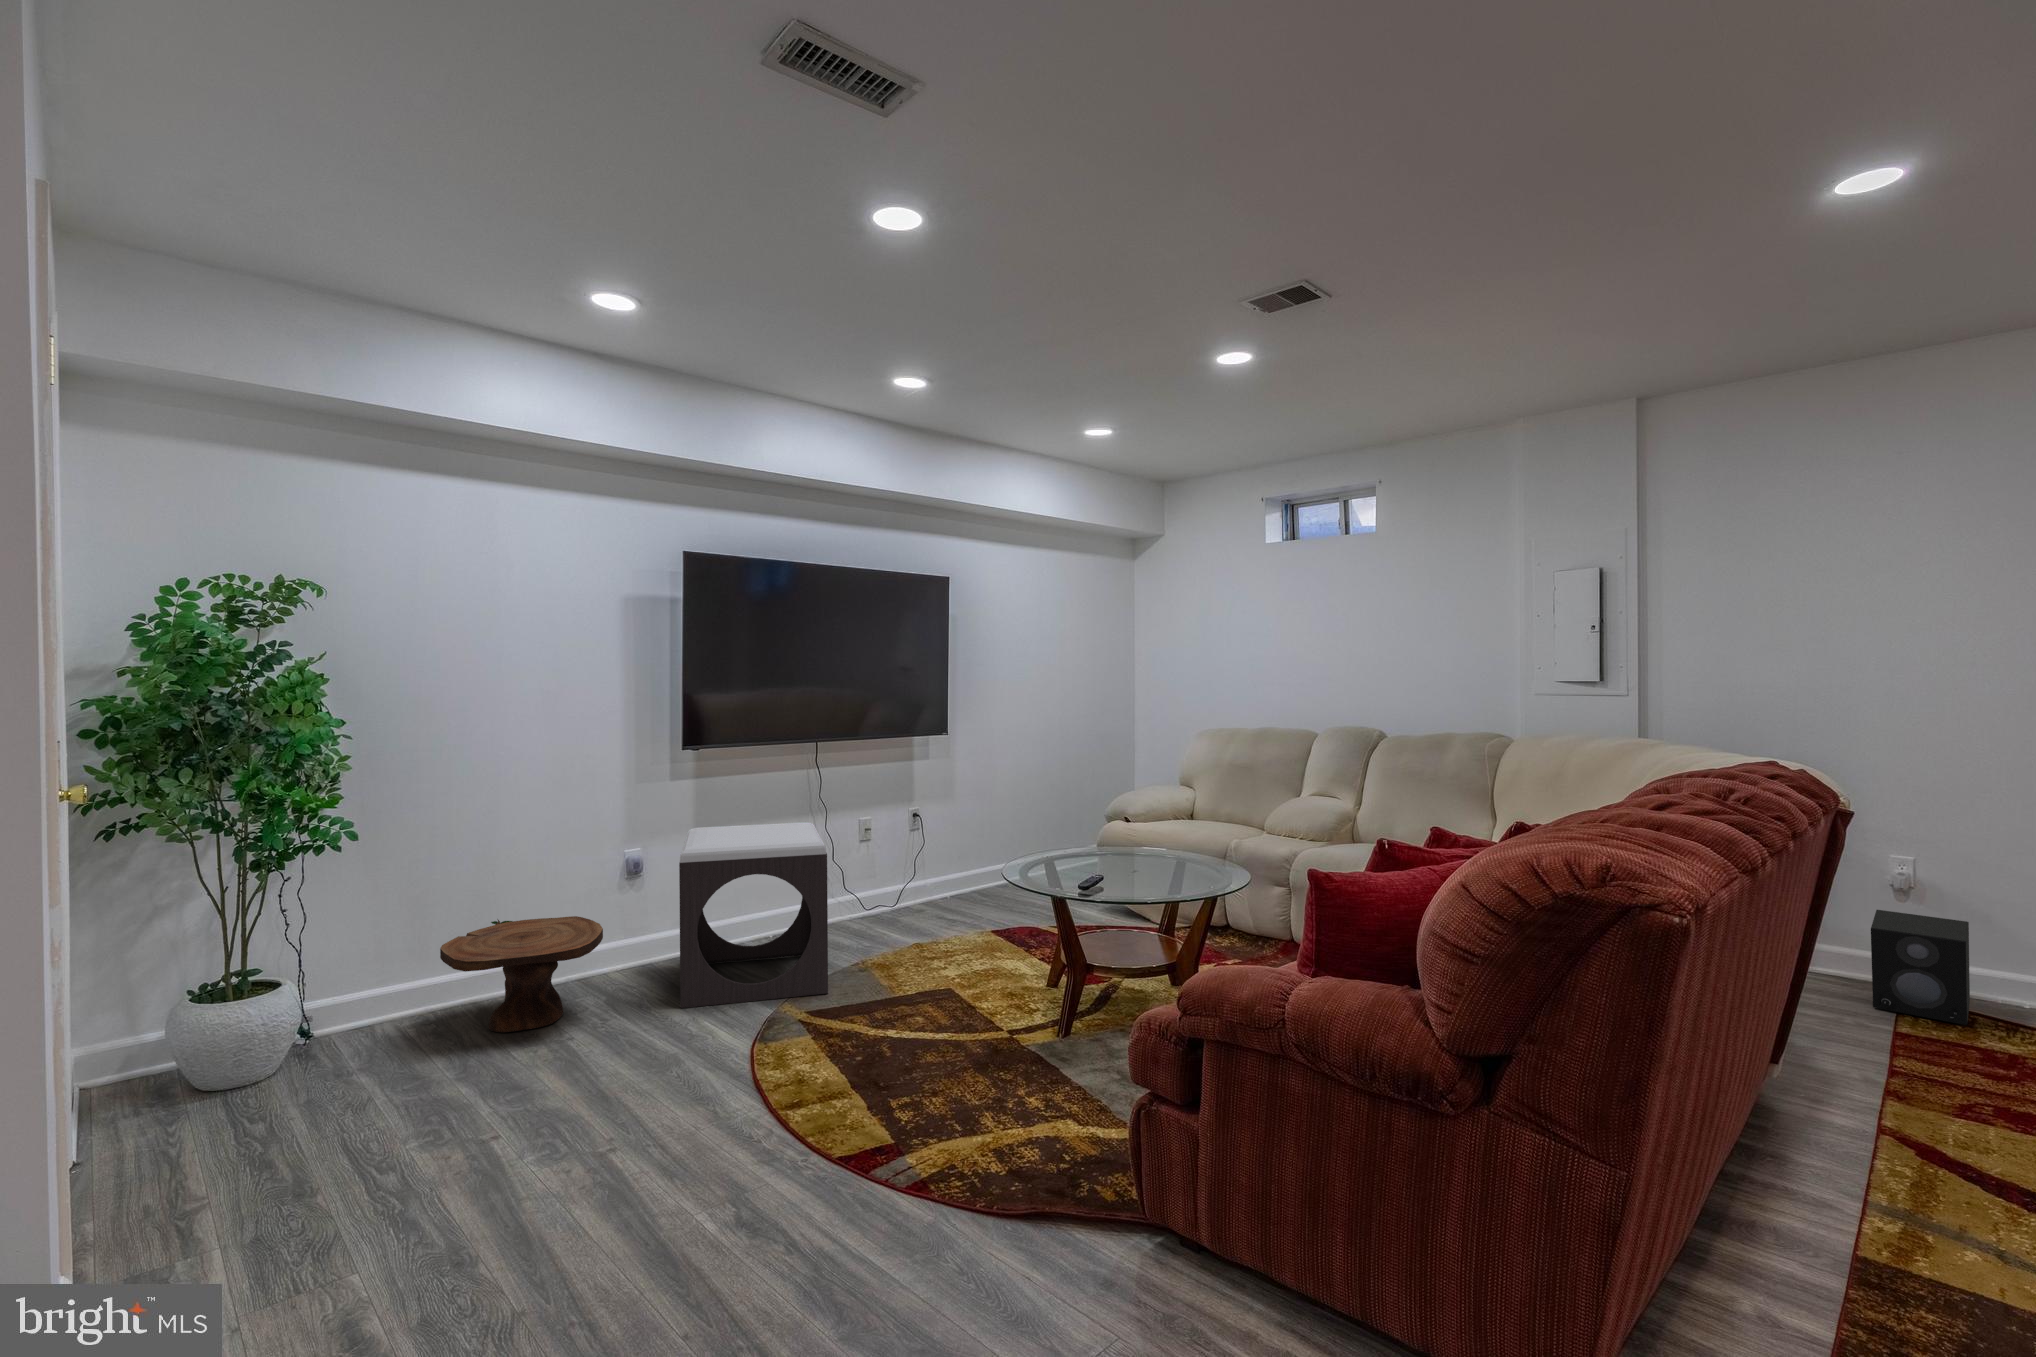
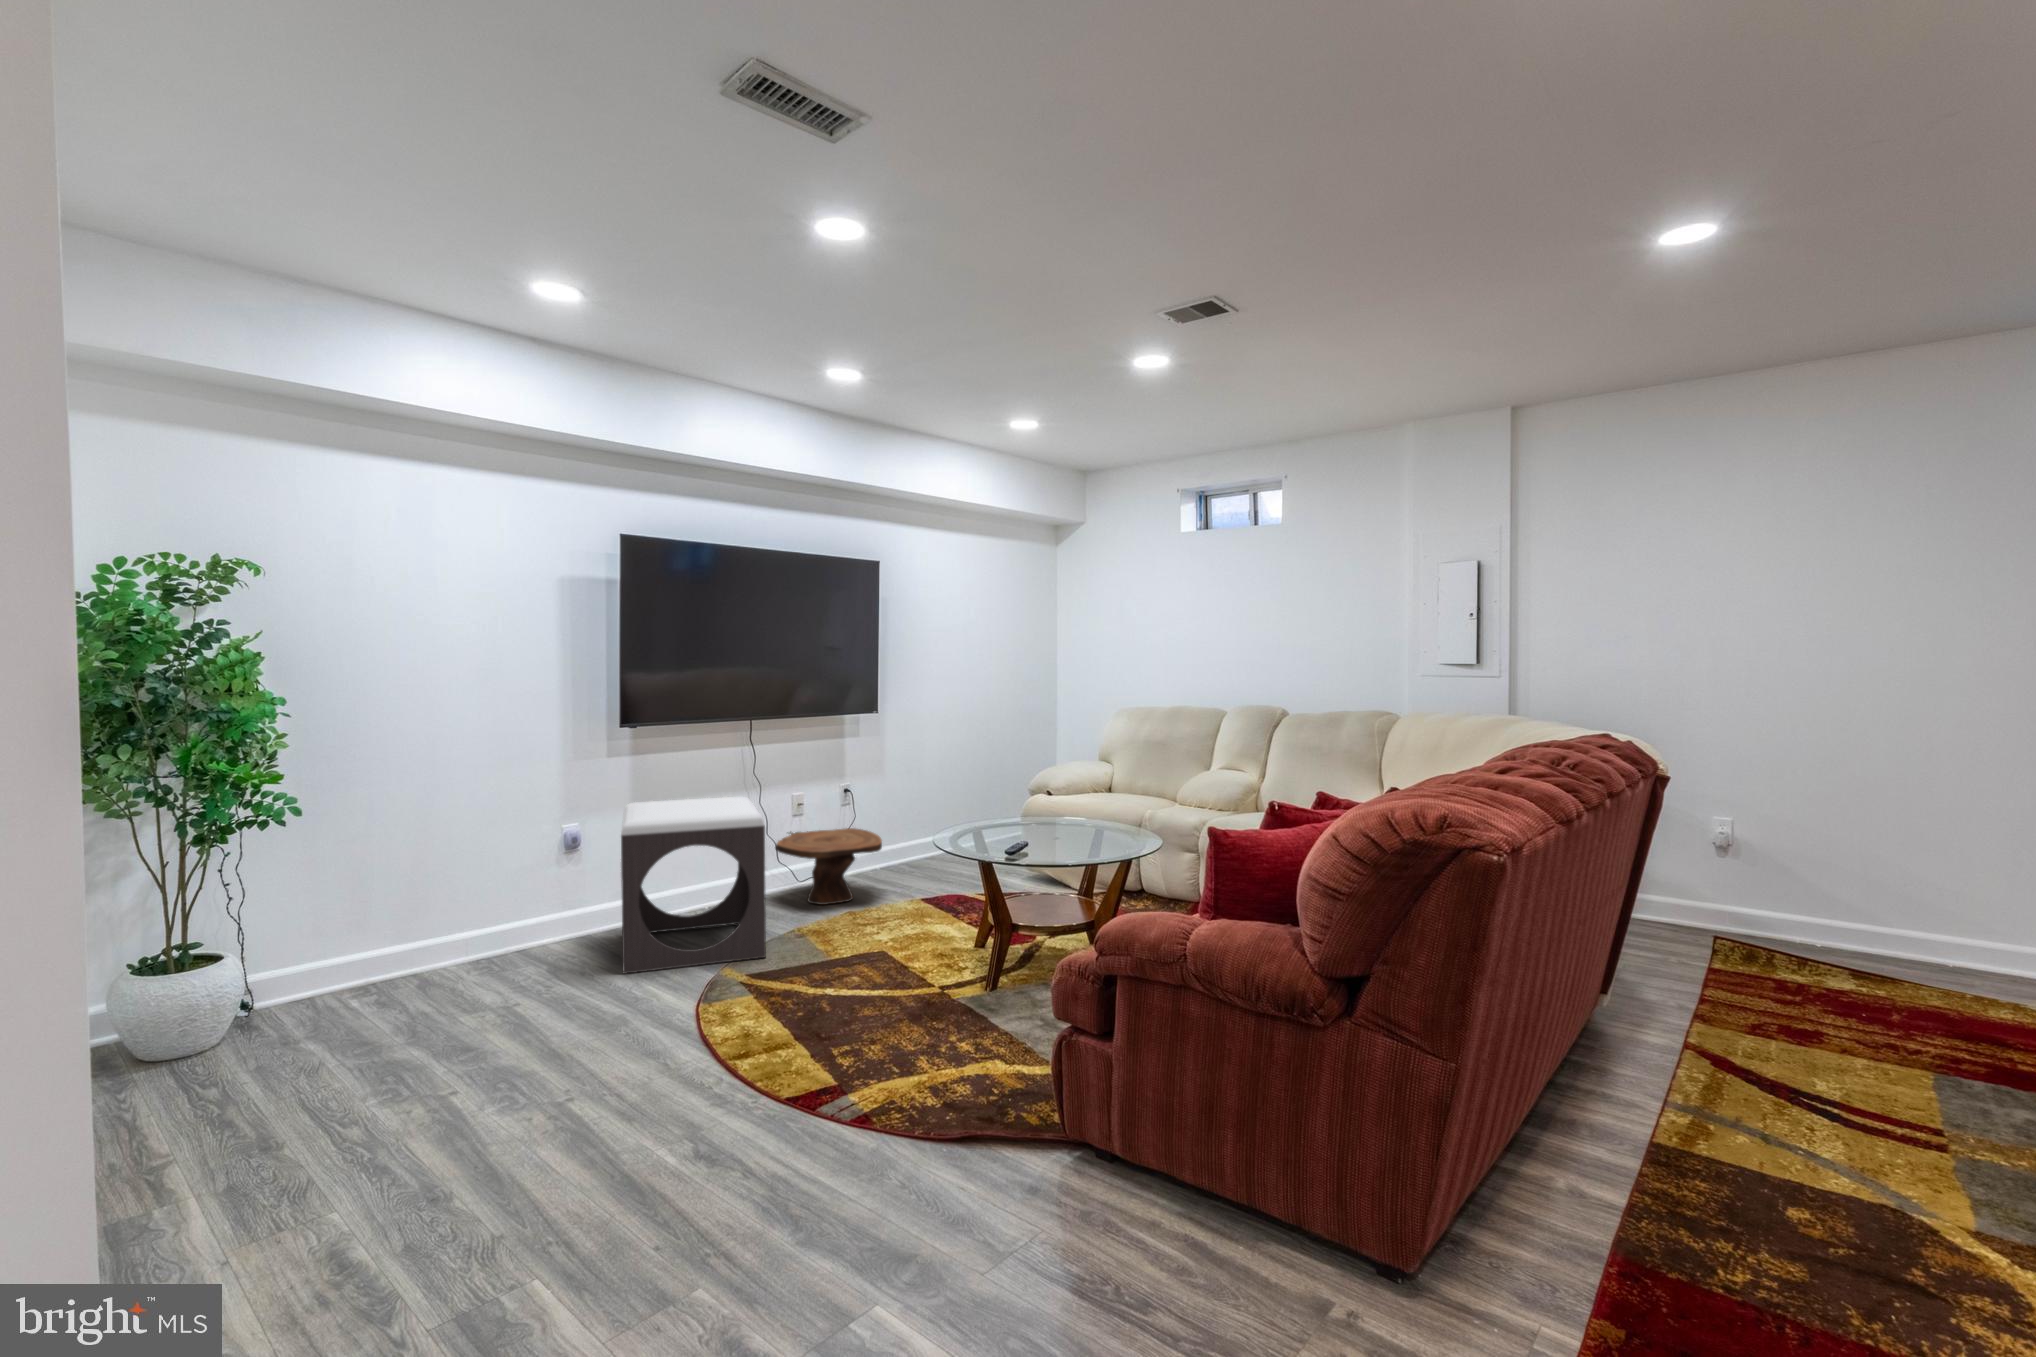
speaker: present [1871,910,1970,1025] -> none [1693,863,1772,961]
side table: present [440,916,603,1032] -> present [775,828,882,905]

